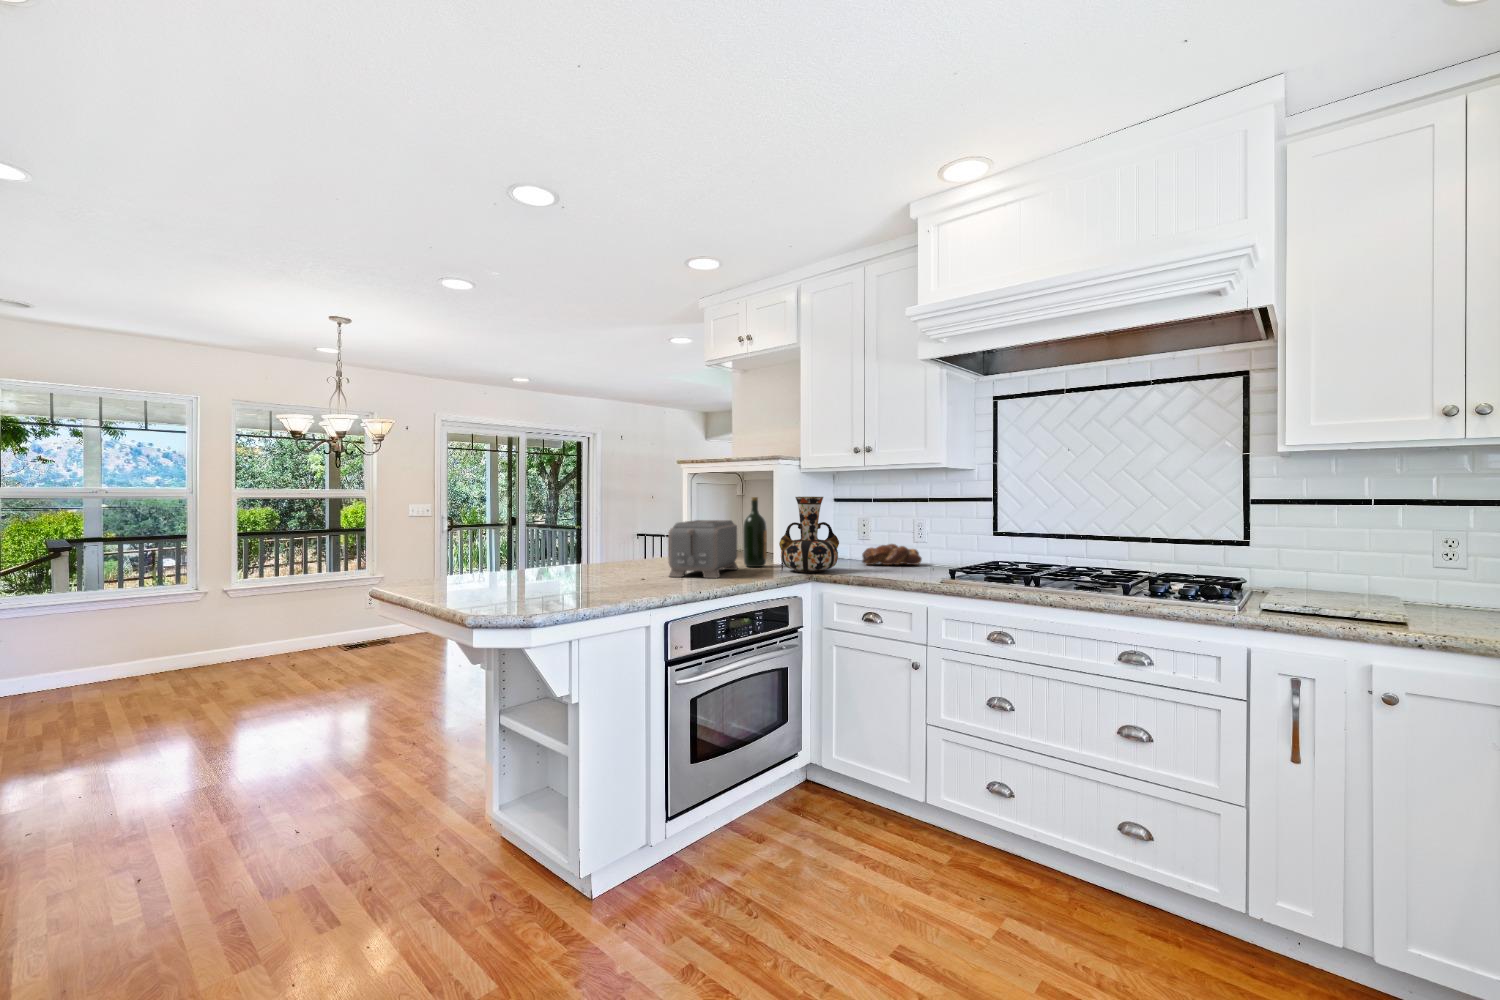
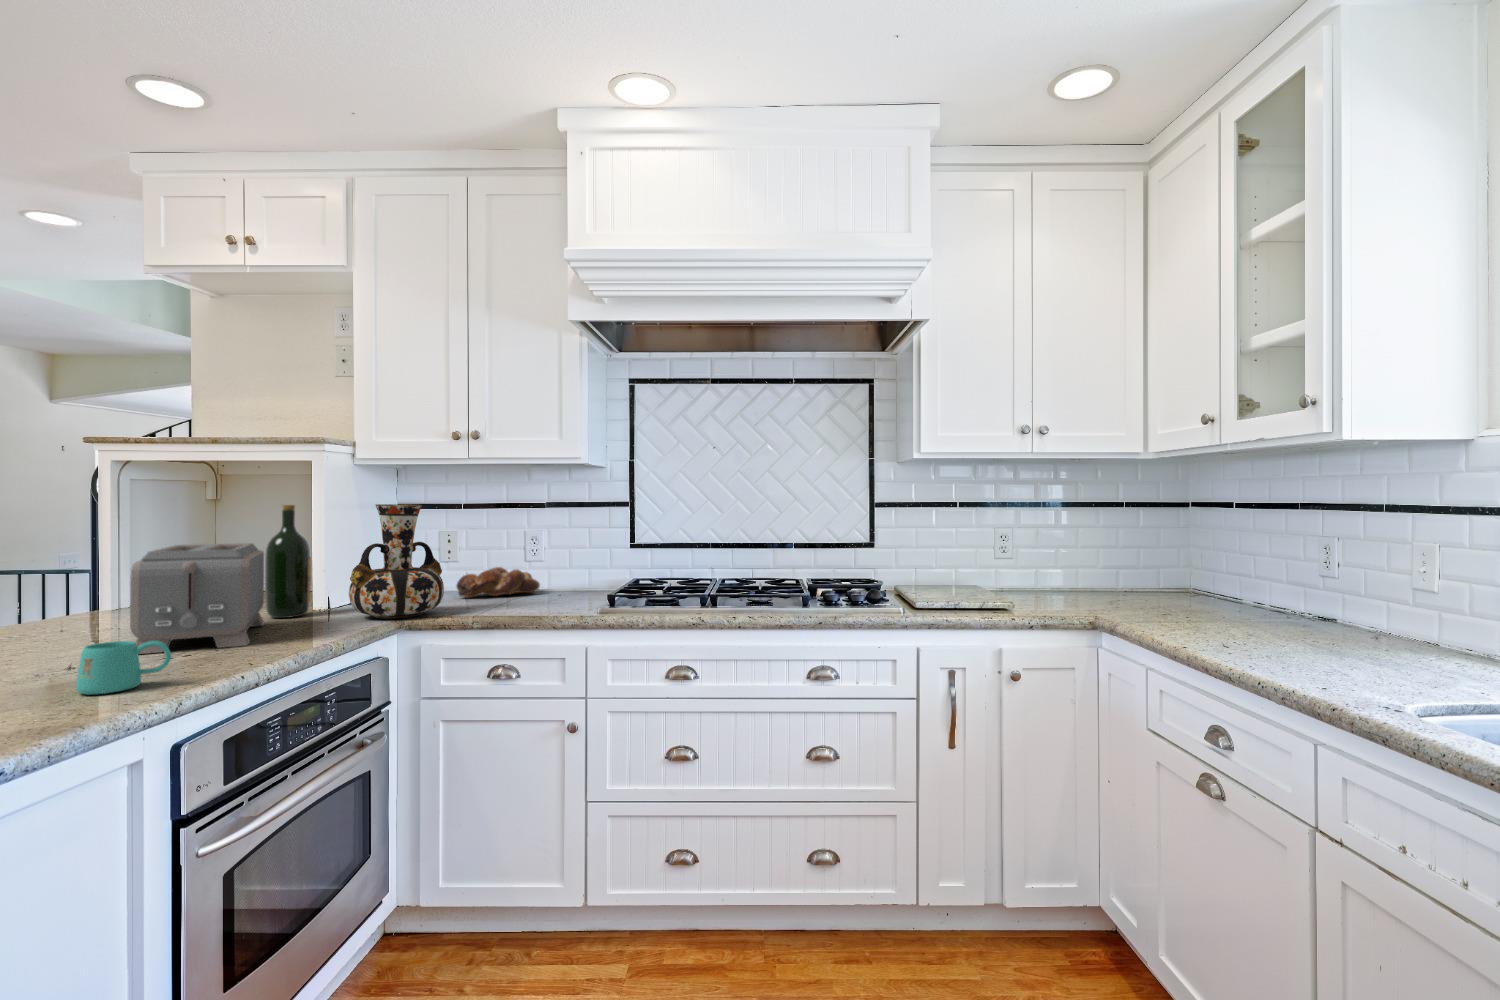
mug: none [634,566,667,590] -> present [76,641,171,695]

